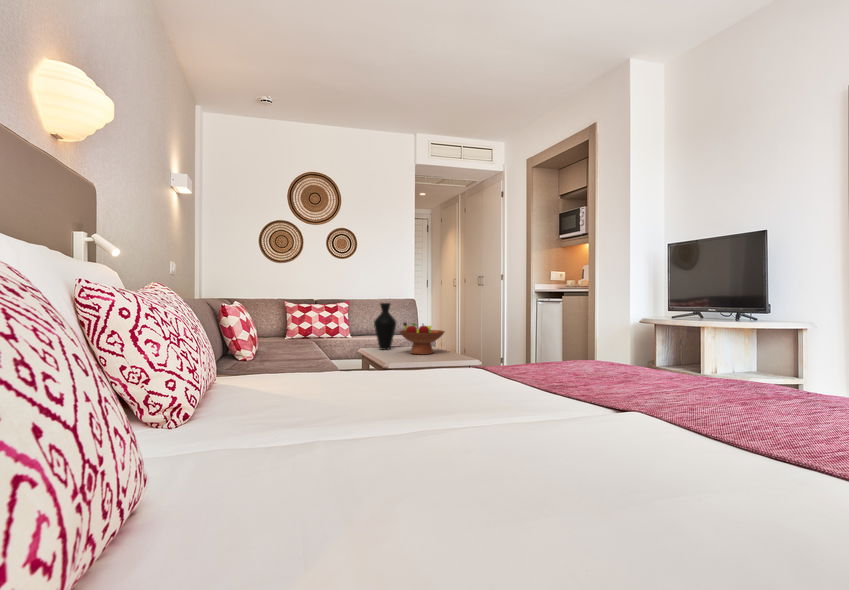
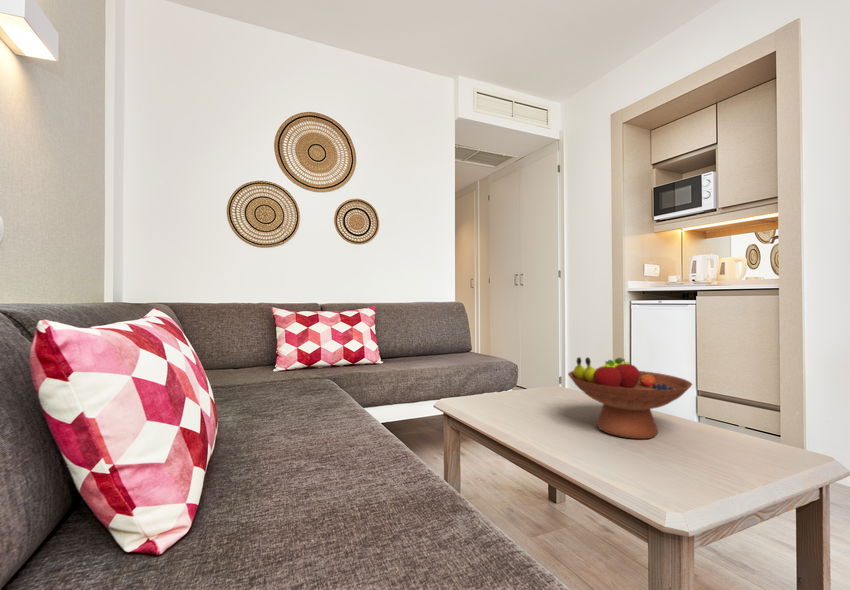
vase: present [374,303,396,350] -> none [473,310,520,408]

